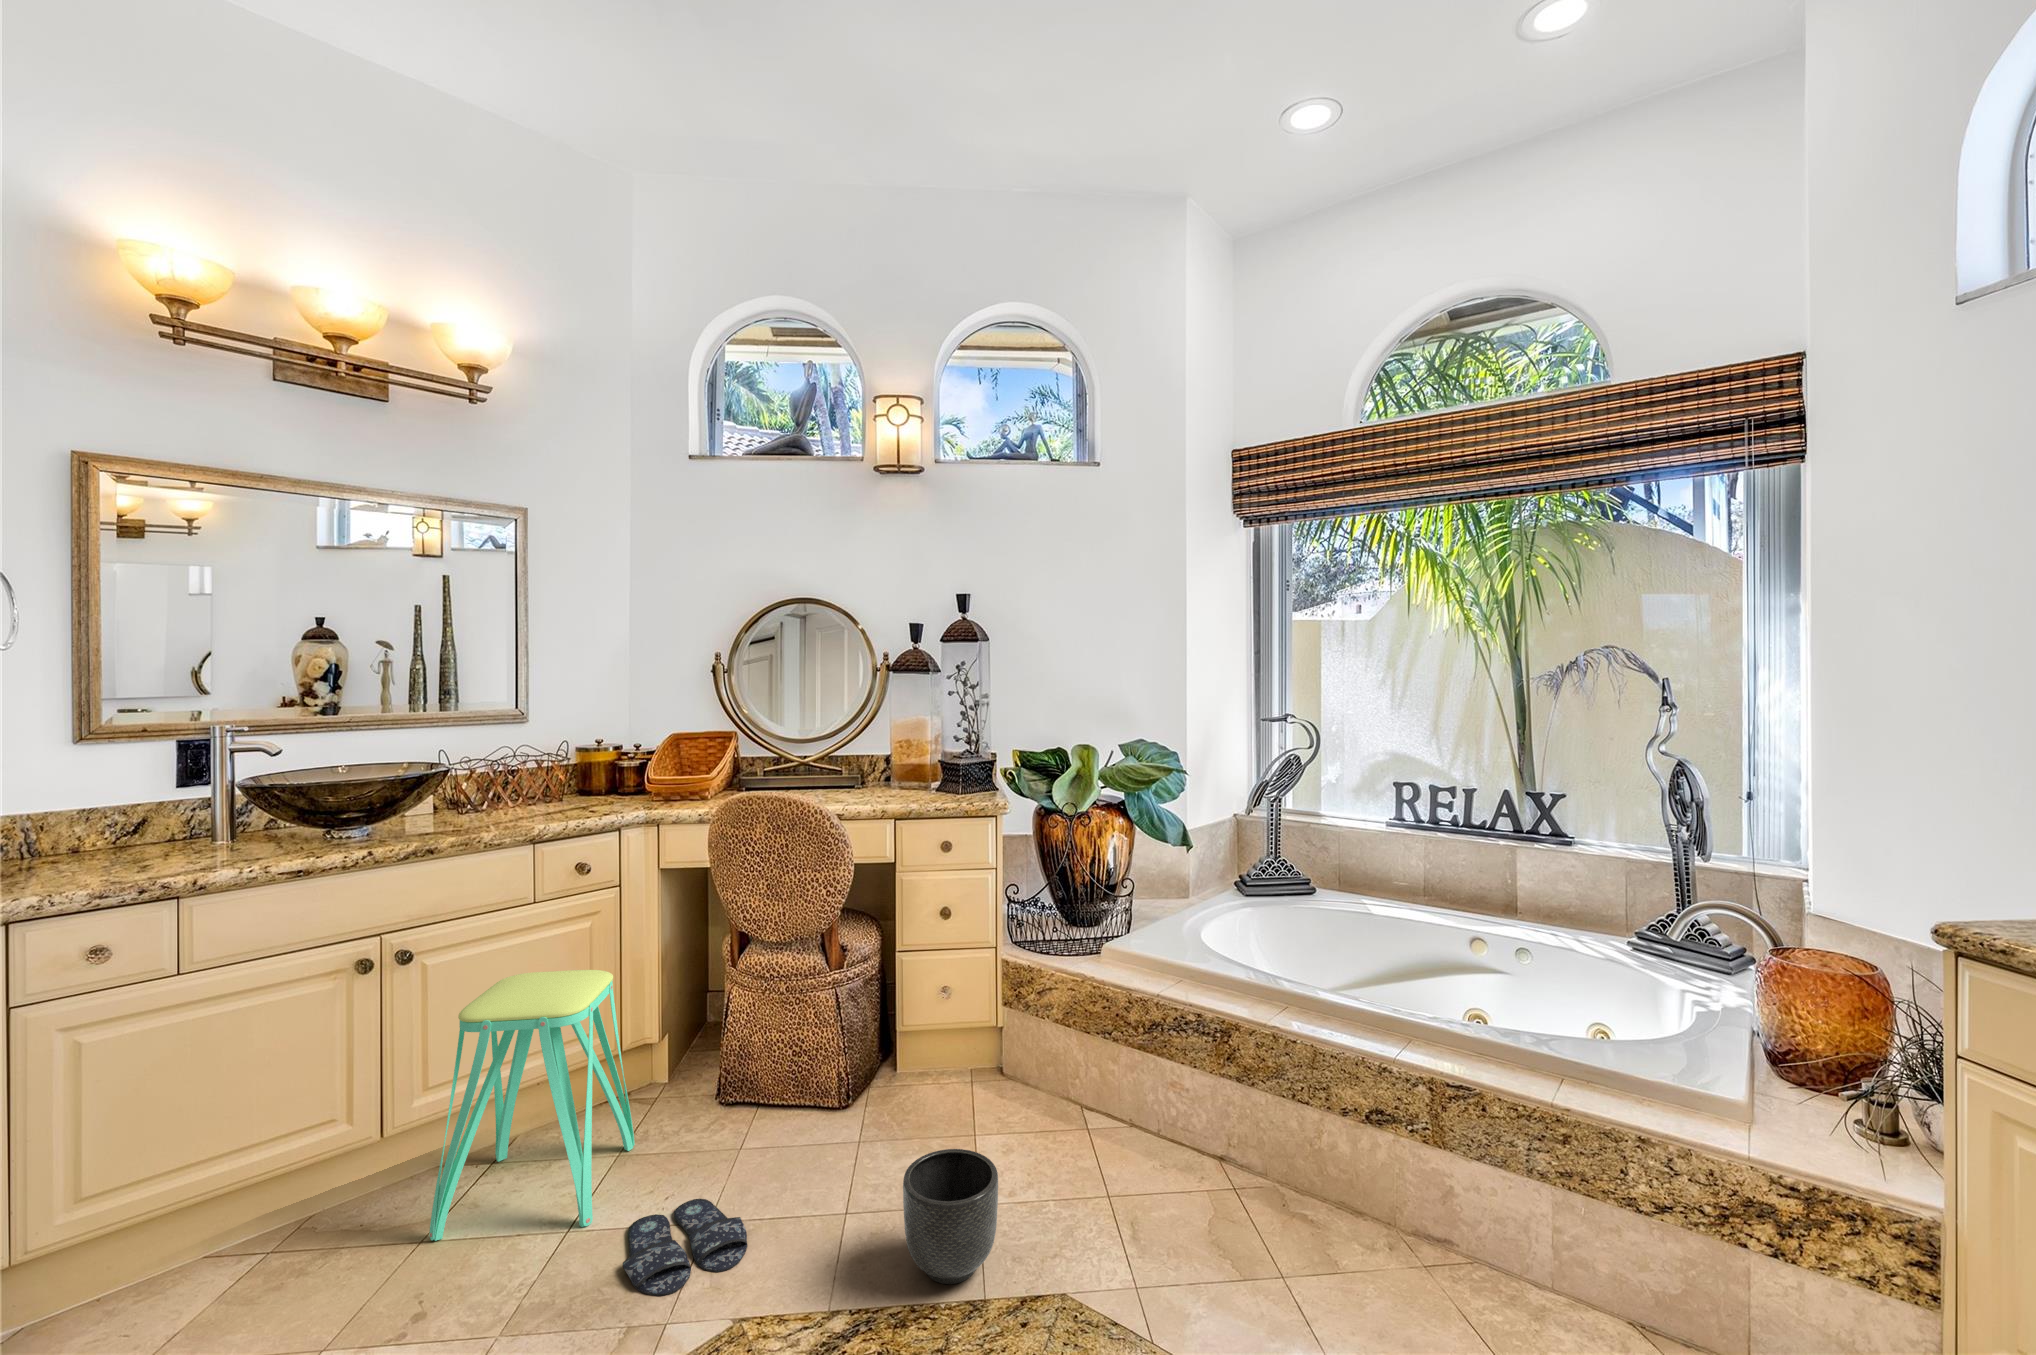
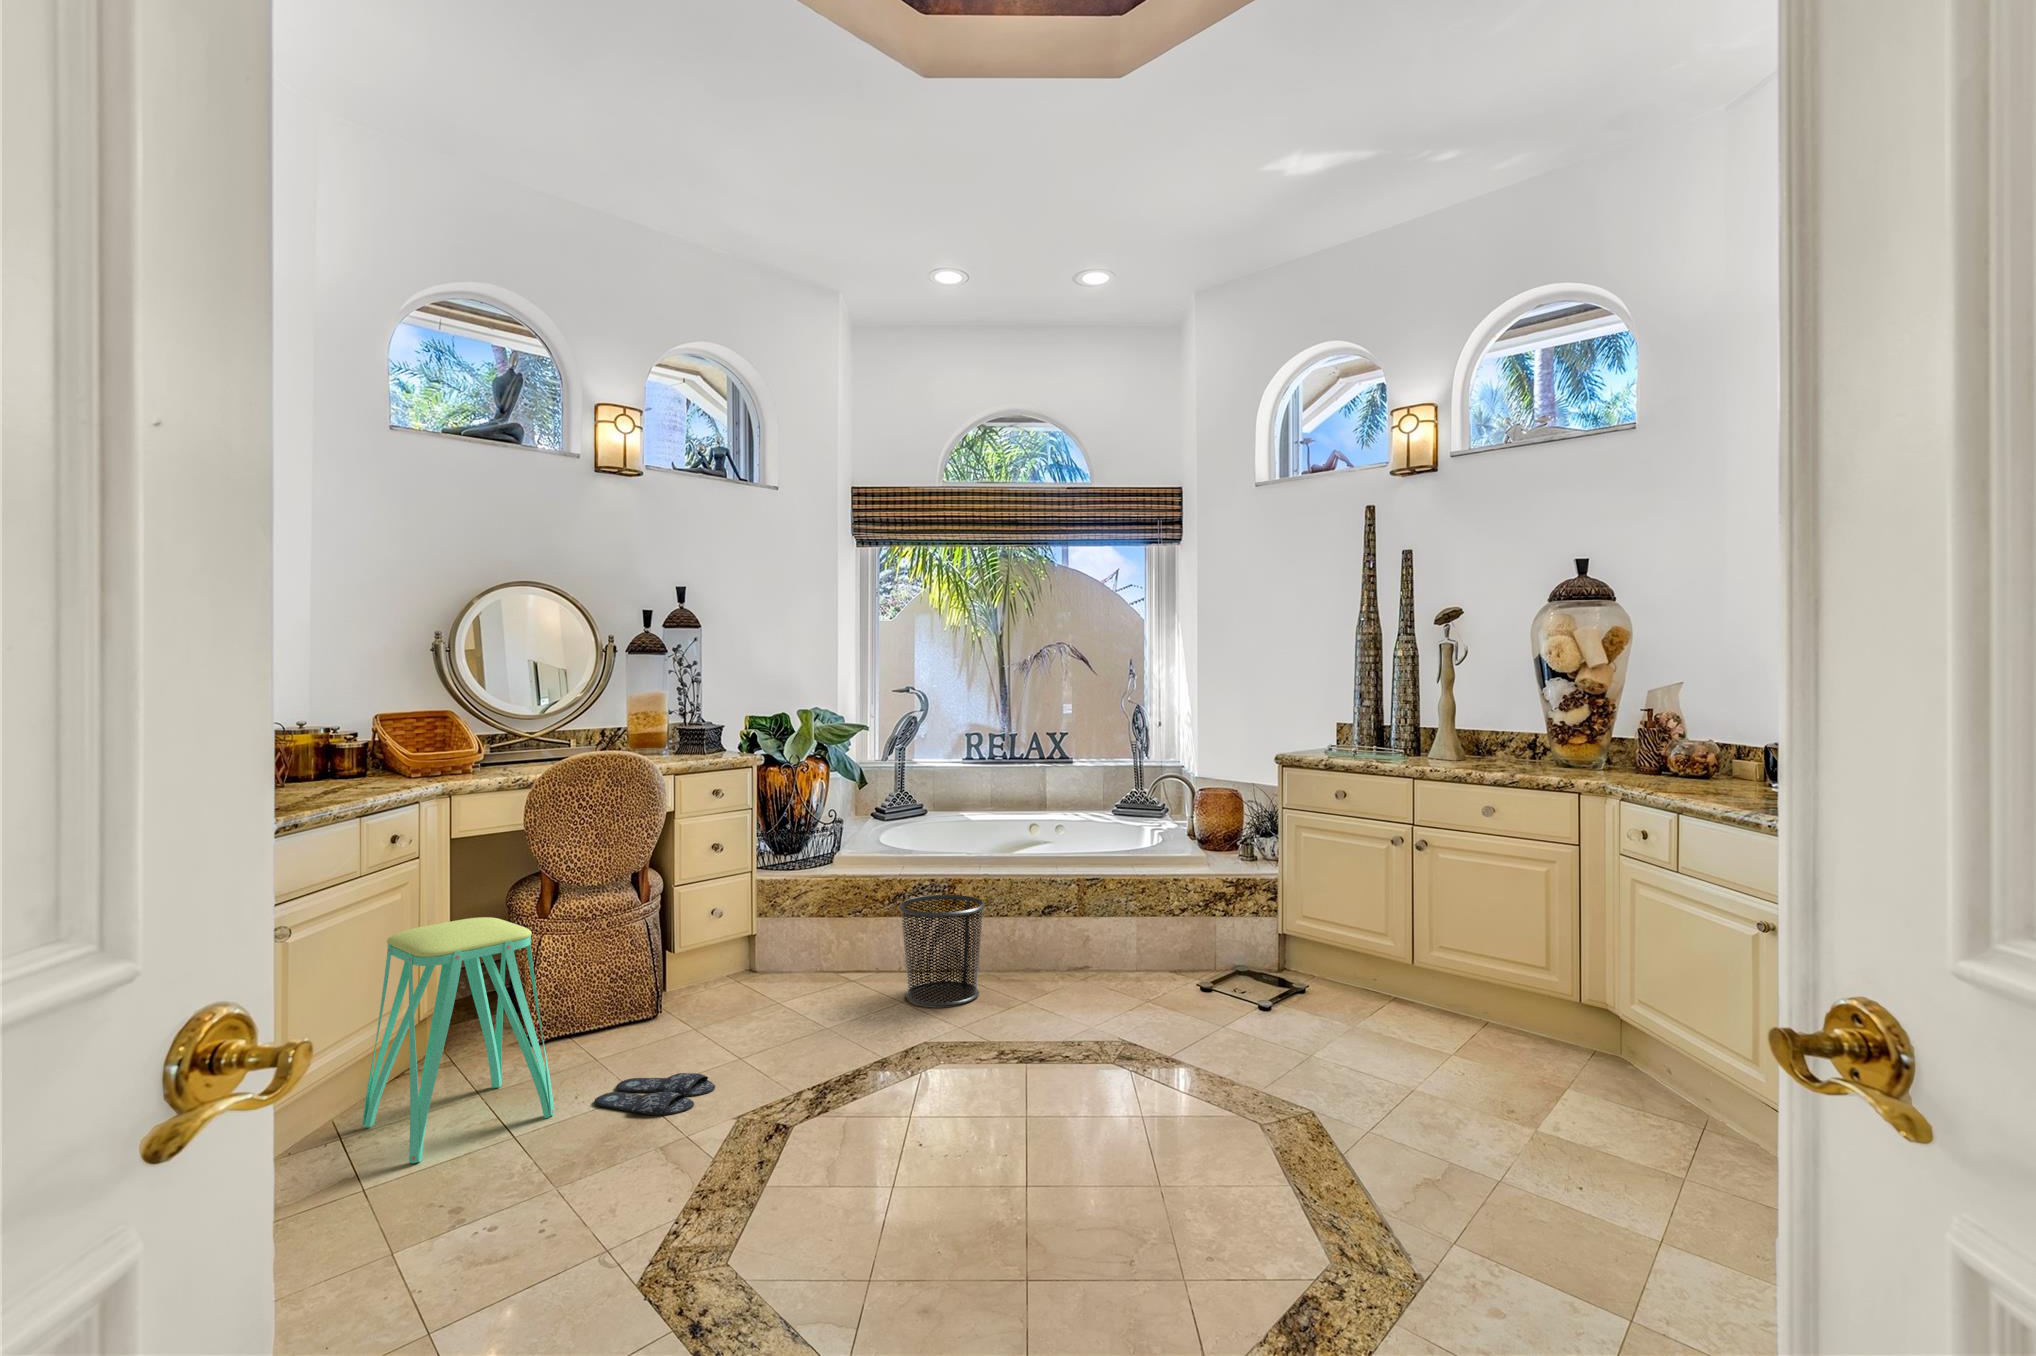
waste bin: none [1101,1037,1234,1240] -> present [899,895,985,1007]
planter: present [903,1149,998,1284] -> none [824,974,890,1052]

